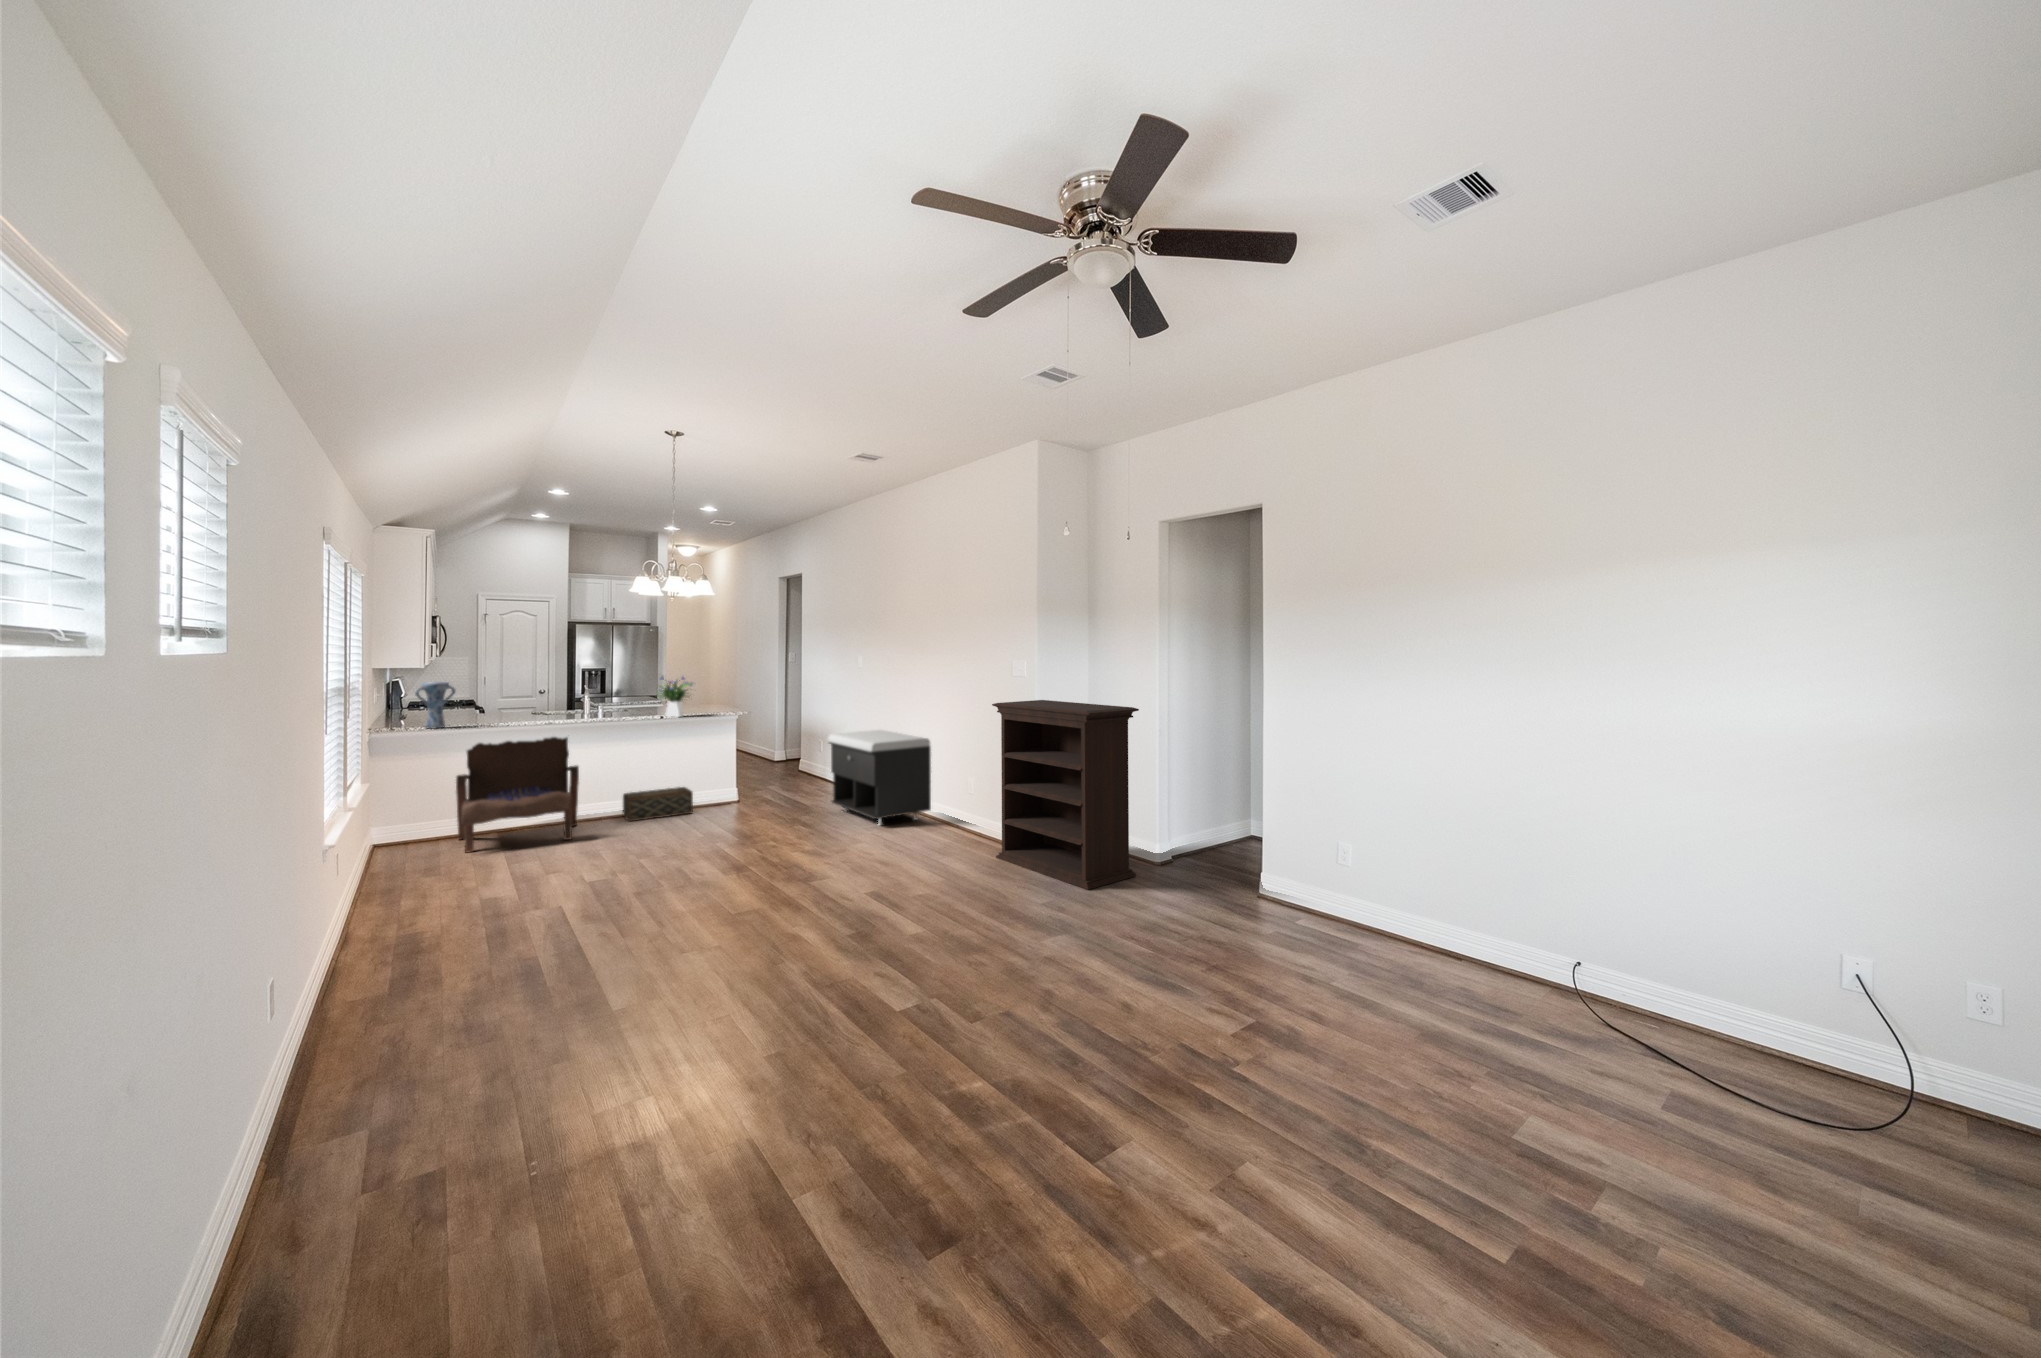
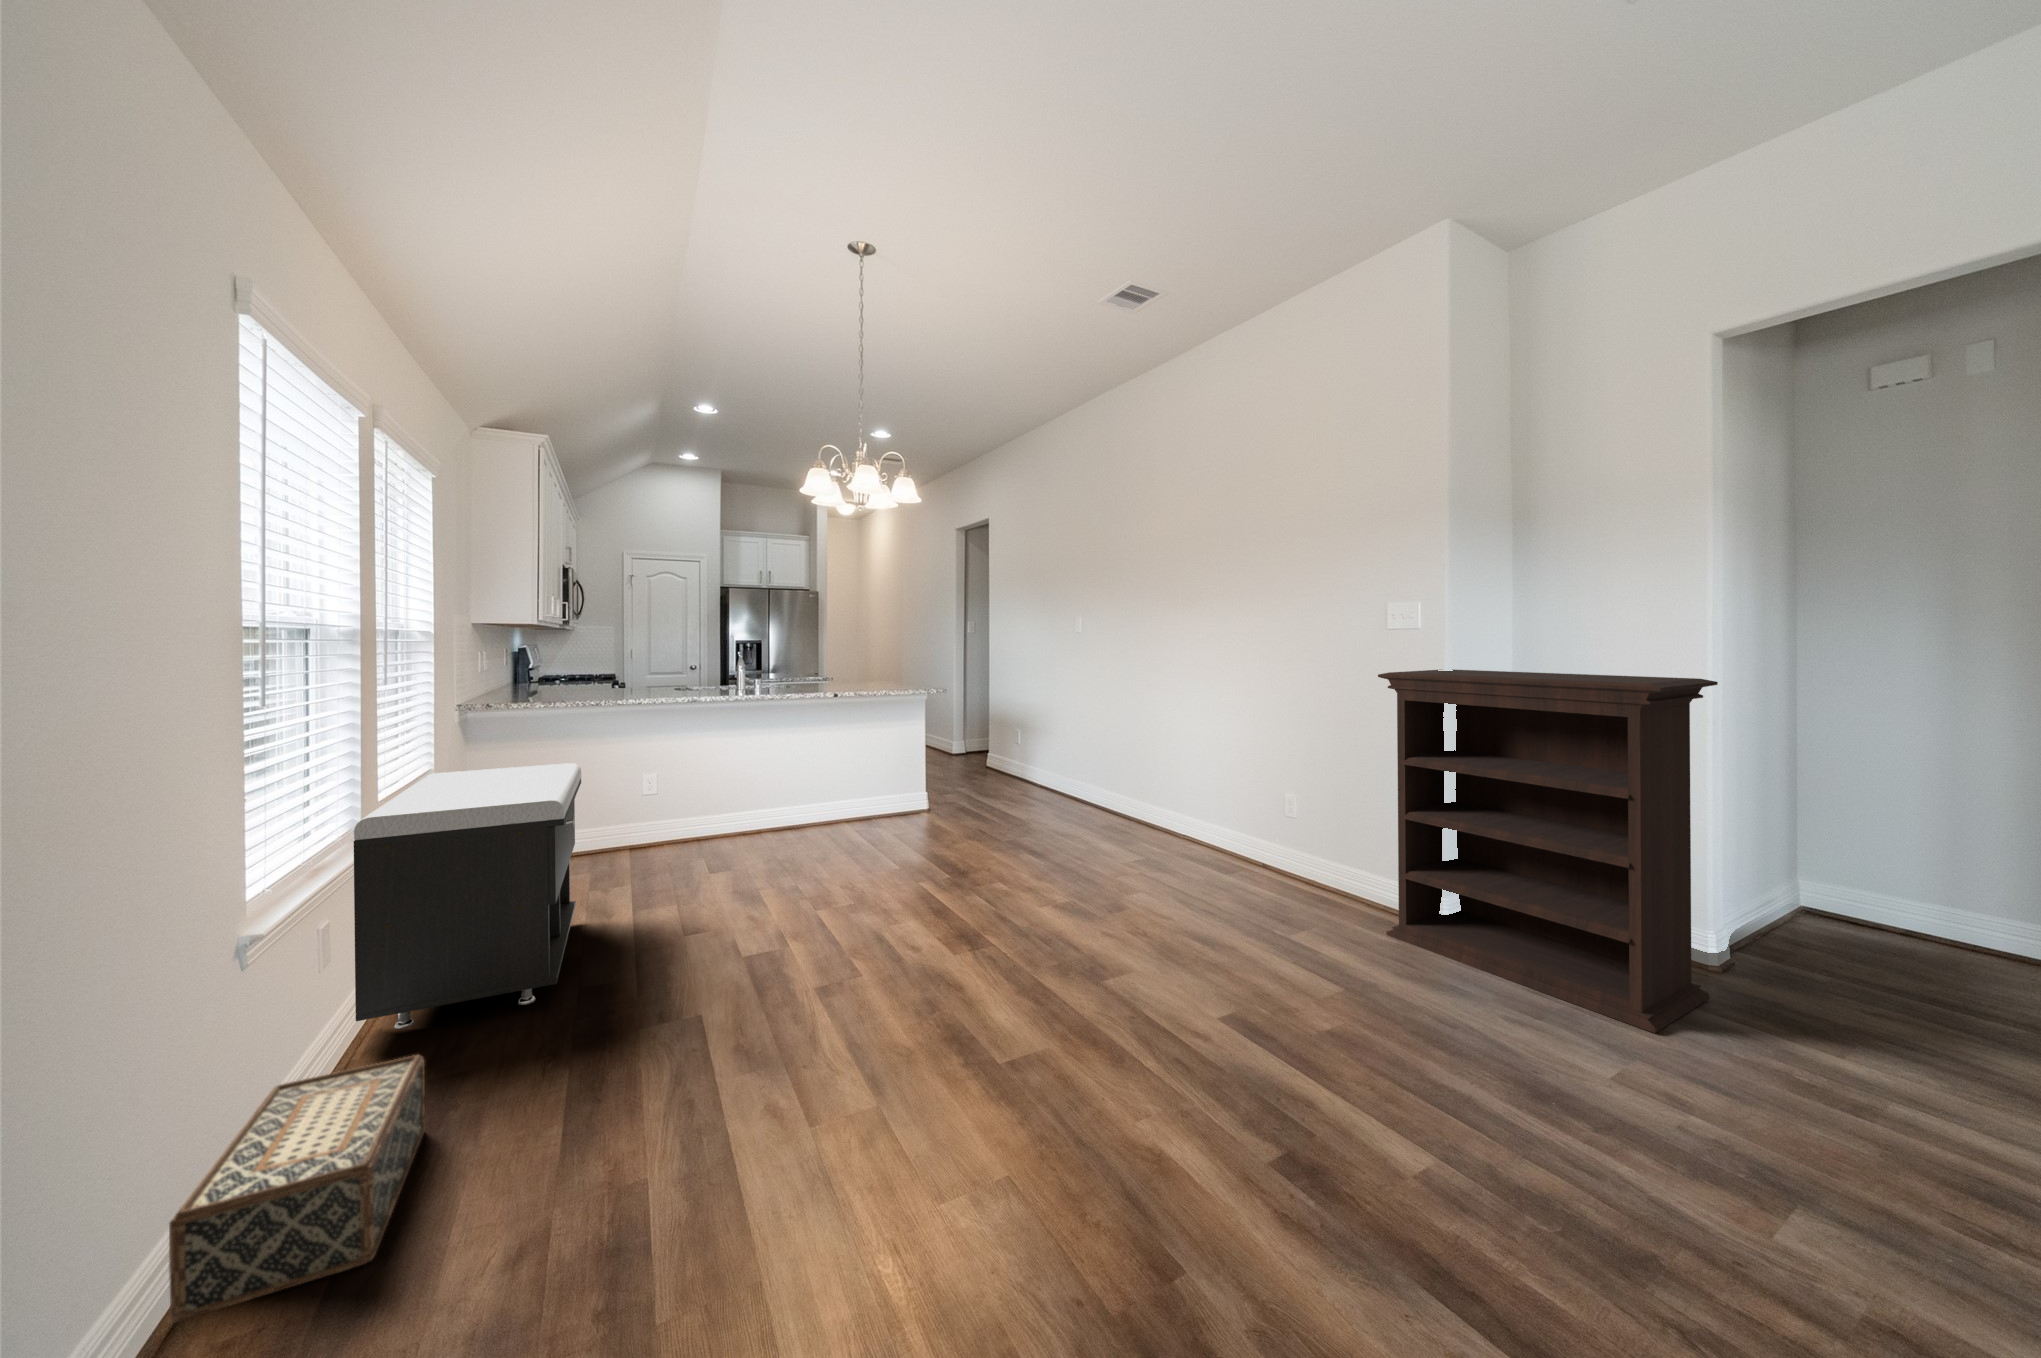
flower arrangement: present [657,676,693,717] -> none [819,636,878,696]
vase: present [415,682,455,729] -> none [523,644,576,707]
storage bench: present [828,730,931,825] -> present [354,763,581,1029]
armchair: present [456,737,579,852] -> none [573,714,732,885]
woven basket: present [623,787,693,821] -> present [169,1055,425,1323]

